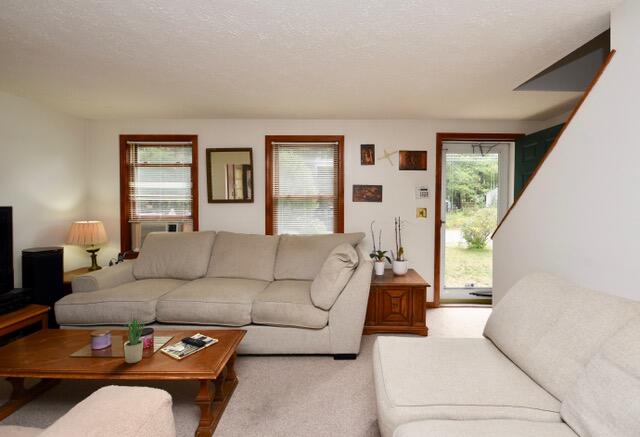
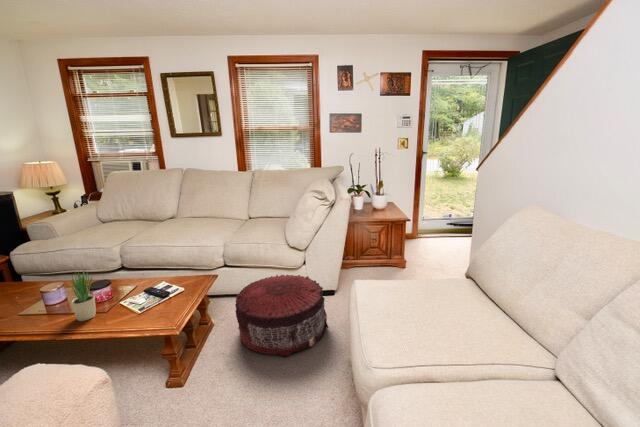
pouf: none [262,333,351,413] -> present [235,275,328,356]

